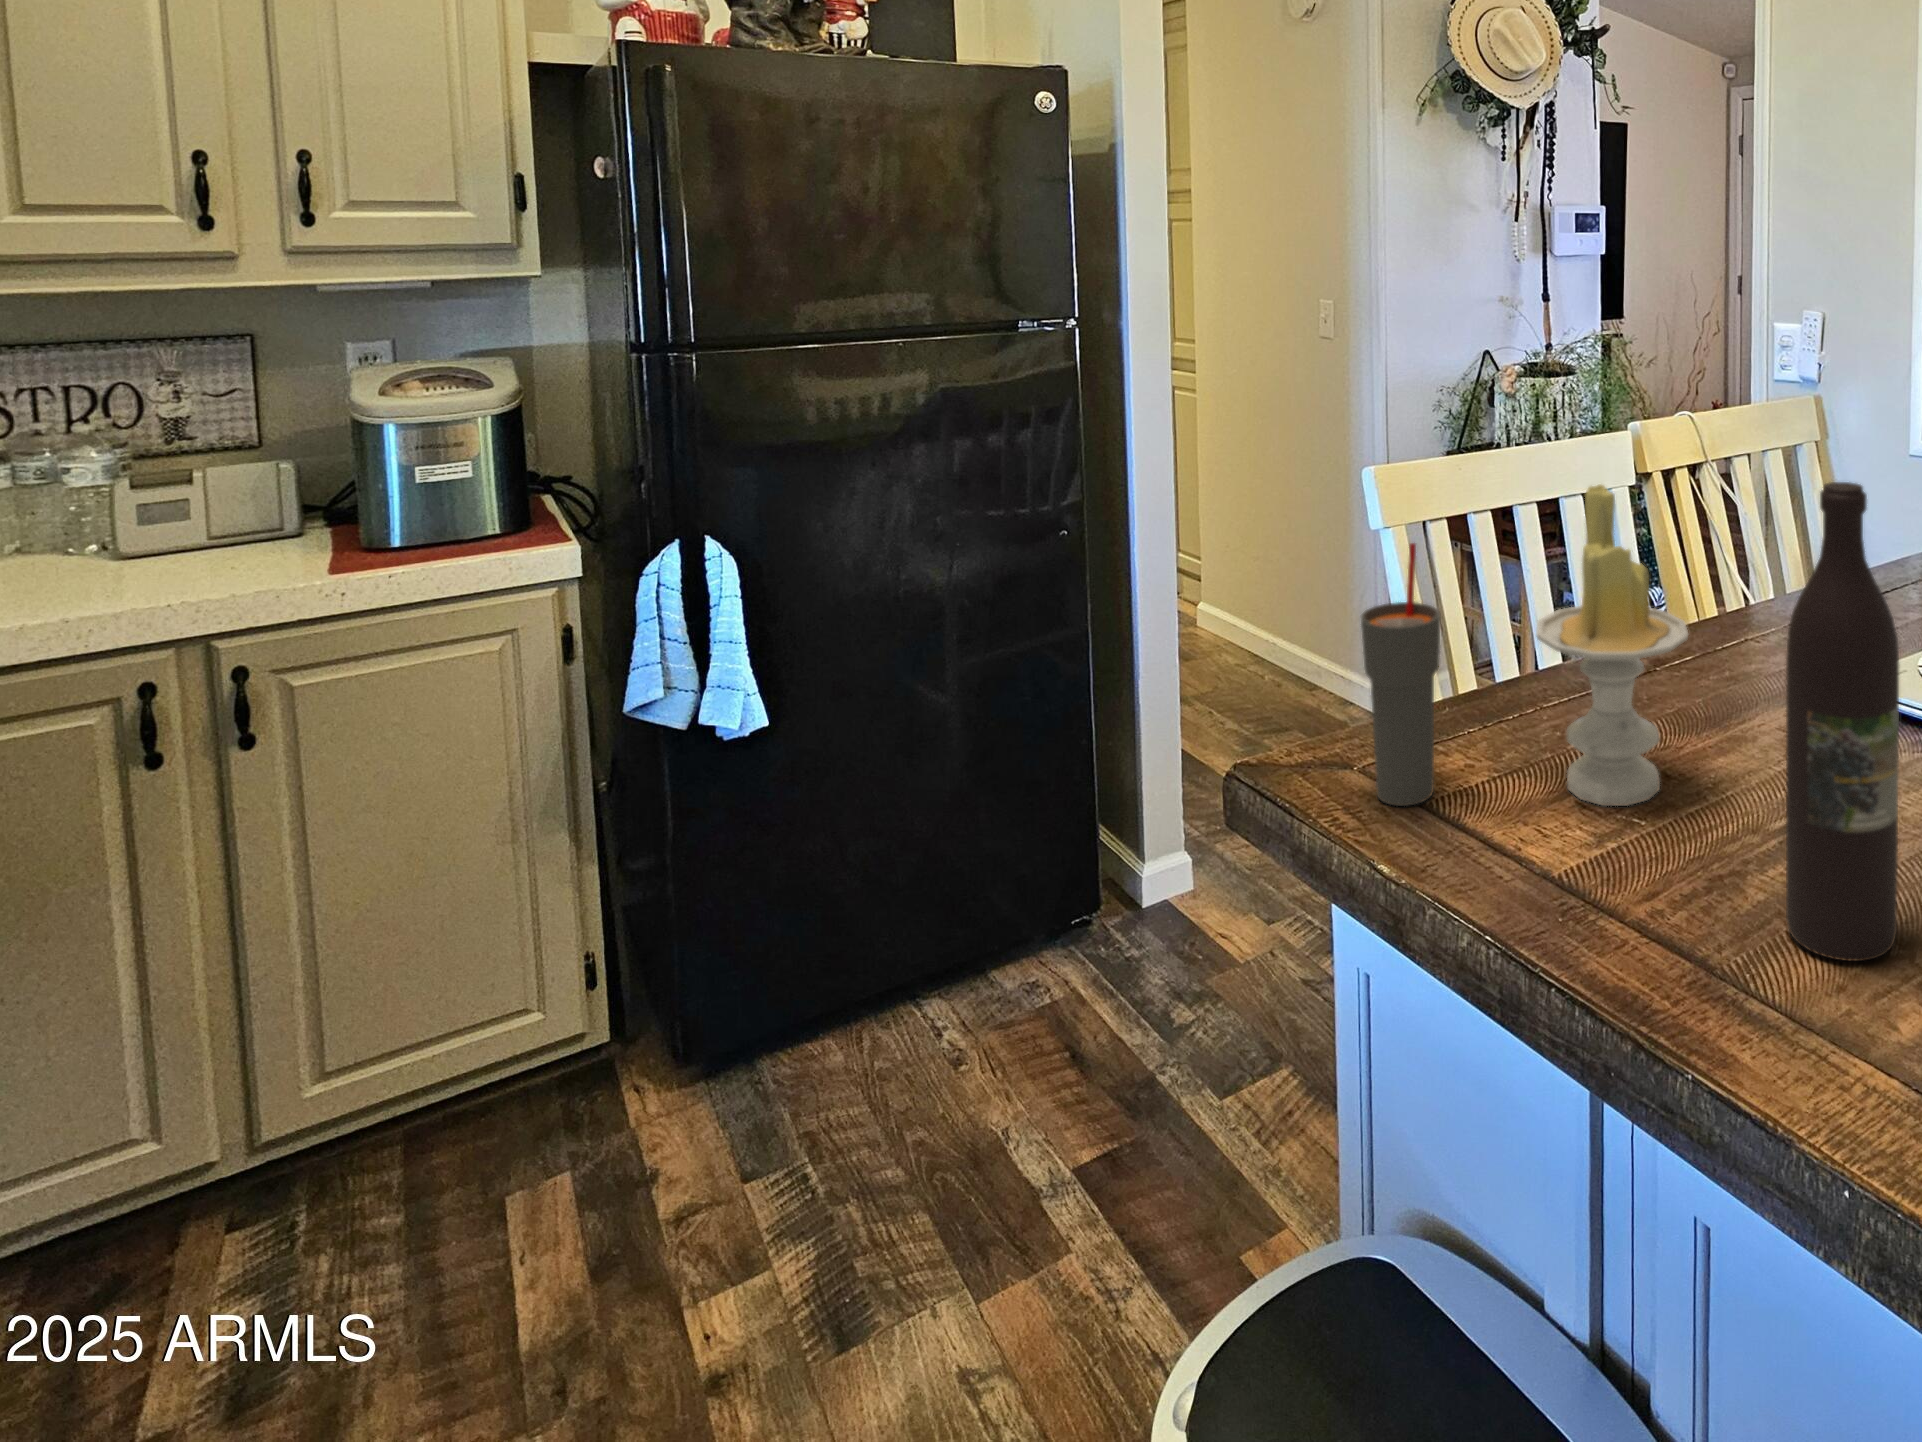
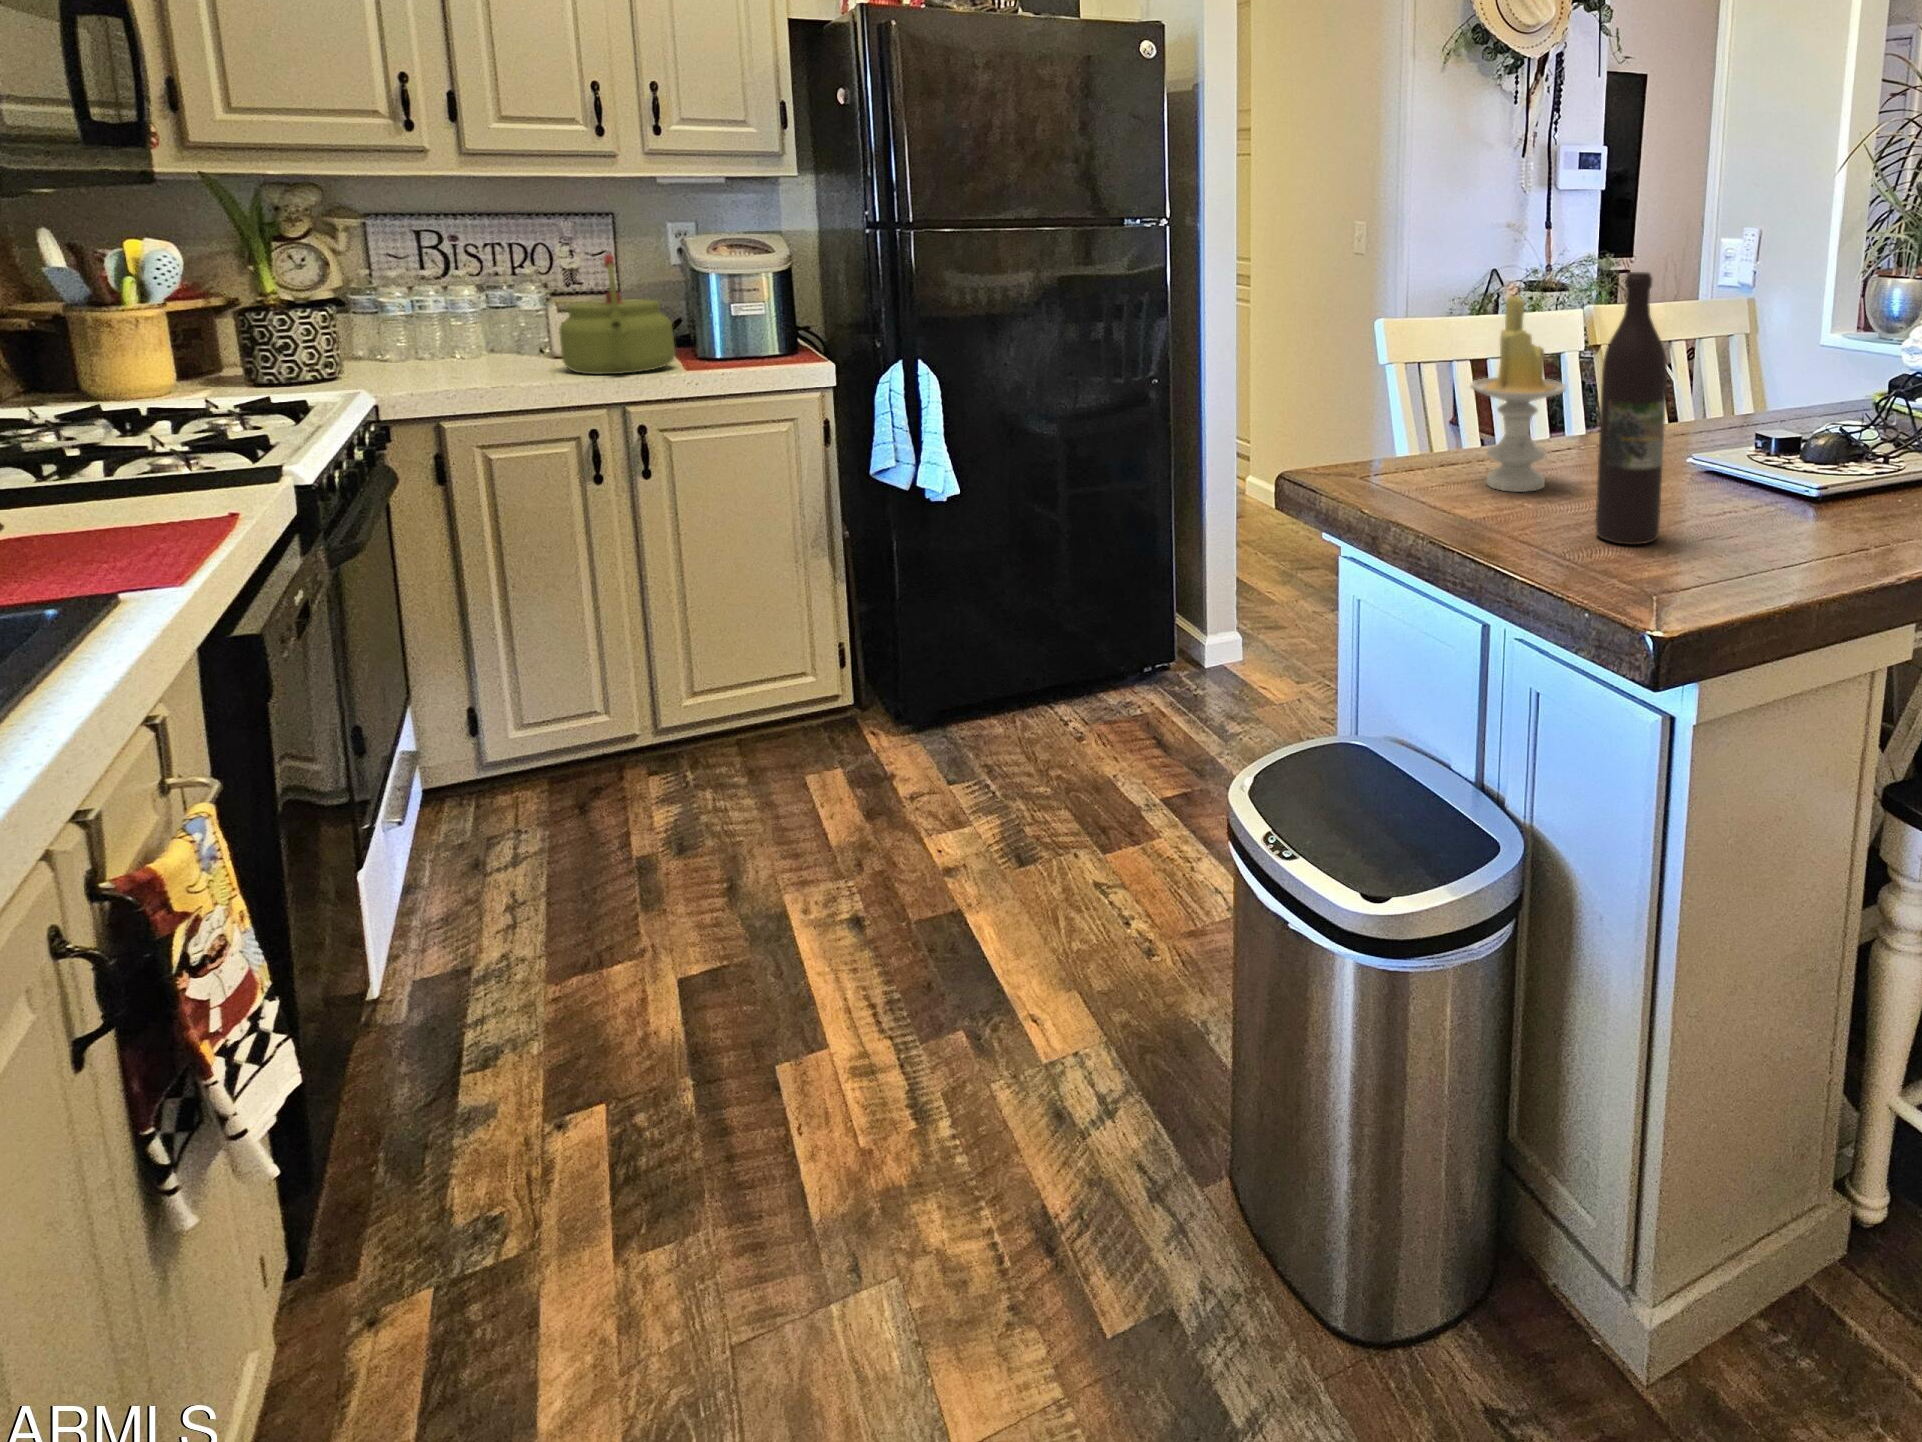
kettle: none [99,406,315,595] -> present [559,254,676,374]
cup: present [1361,543,1440,806] -> none [1362,328,1411,484]

